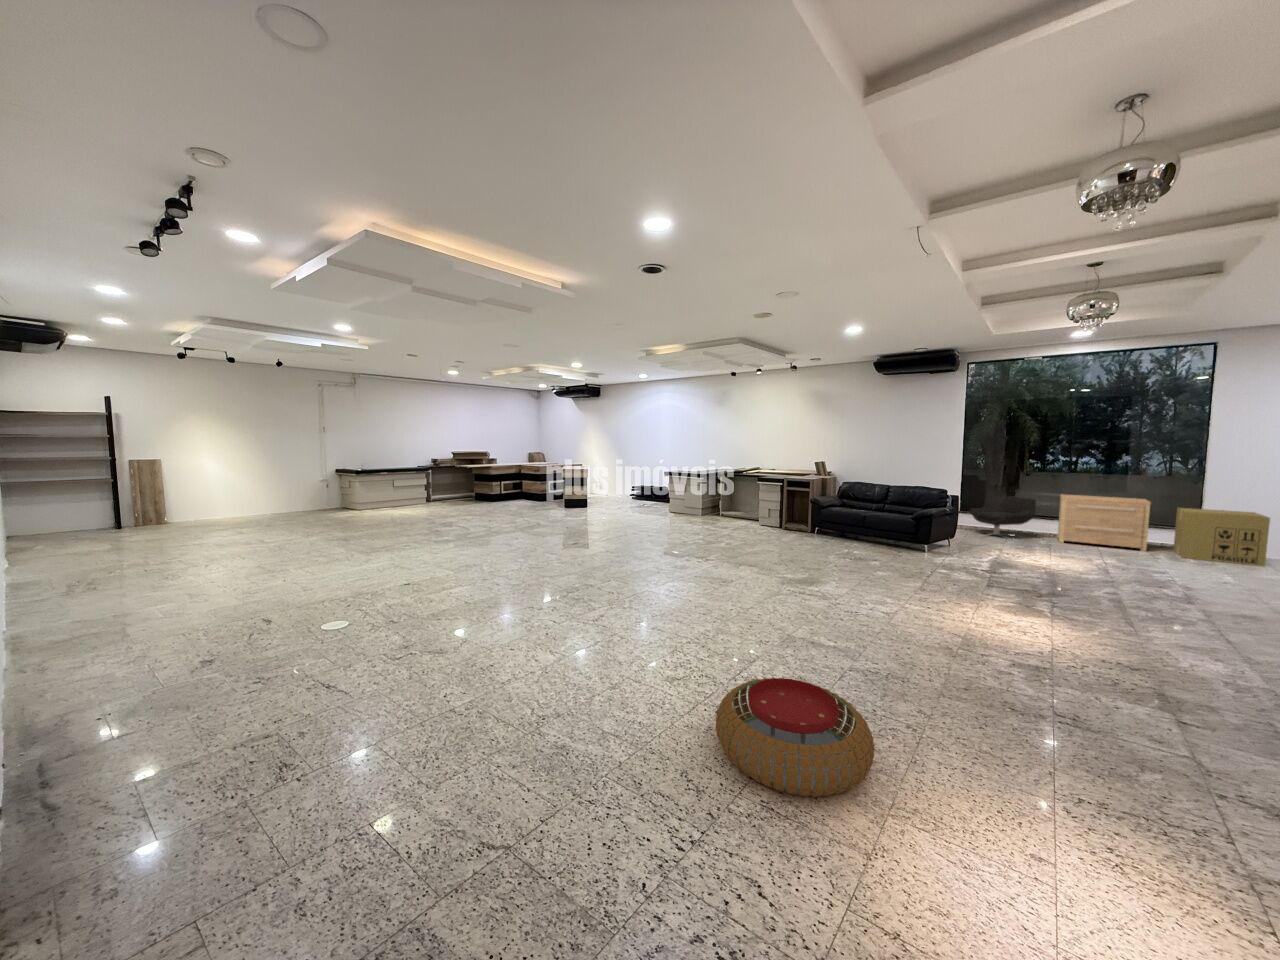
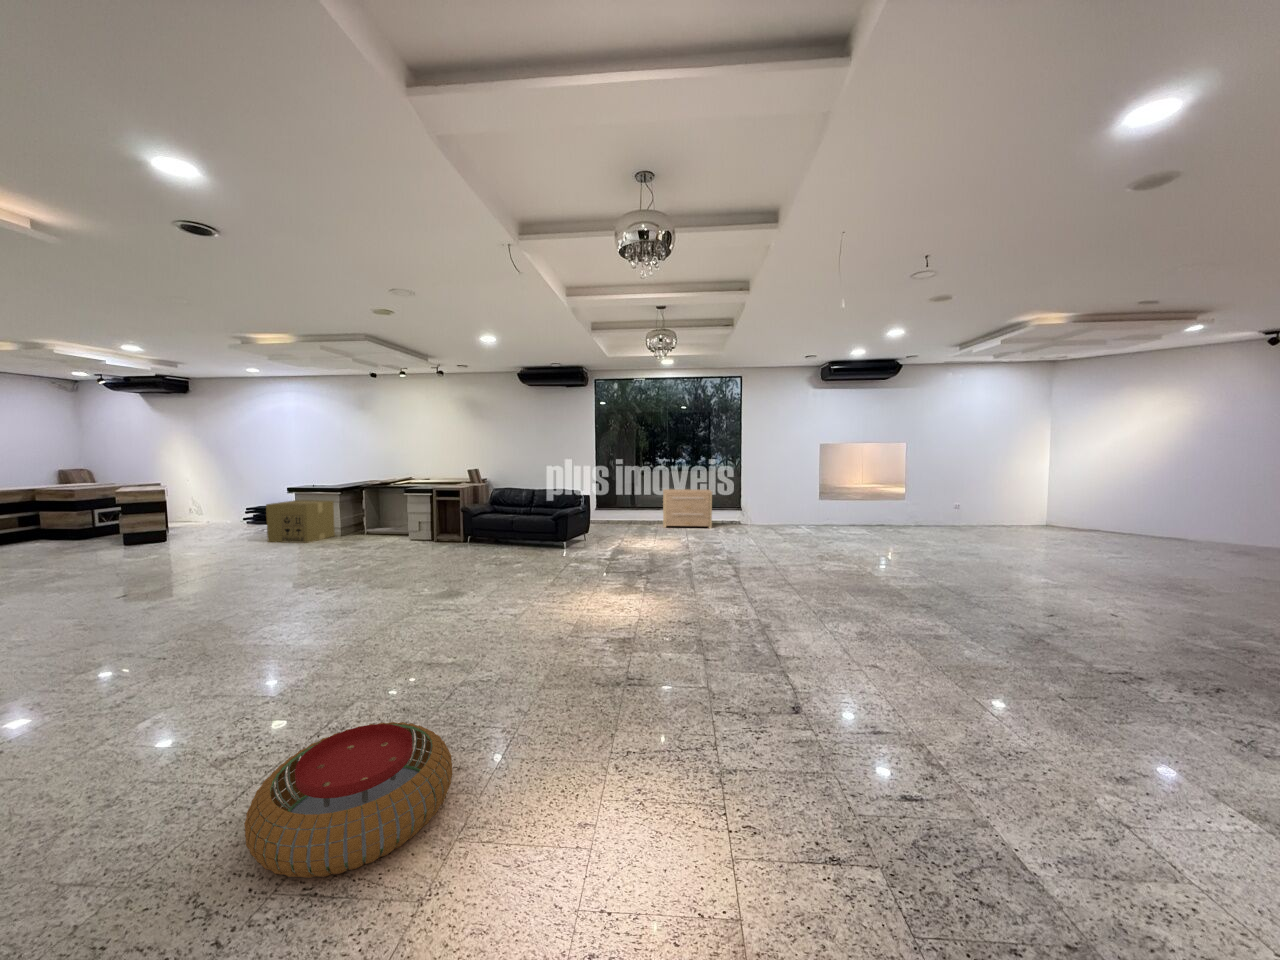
lounge chair: present [969,496,1036,535] -> none [604,493,648,529]
cardboard box: present [1173,508,1270,567] -> present [266,500,335,543]

